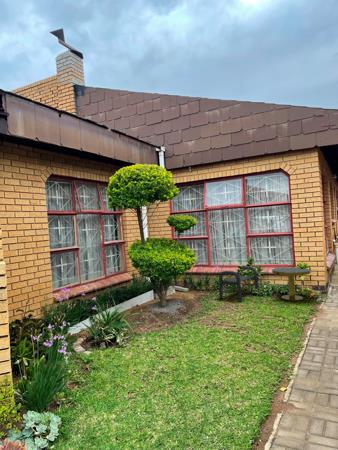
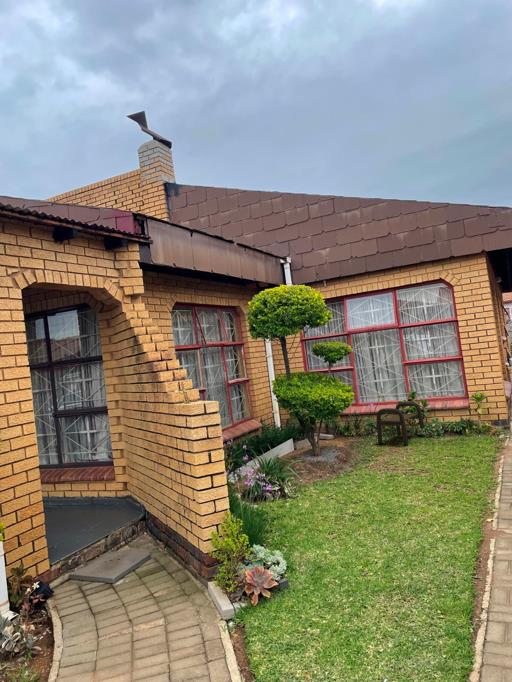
side table: present [272,267,311,301] -> none [441,400,490,440]

